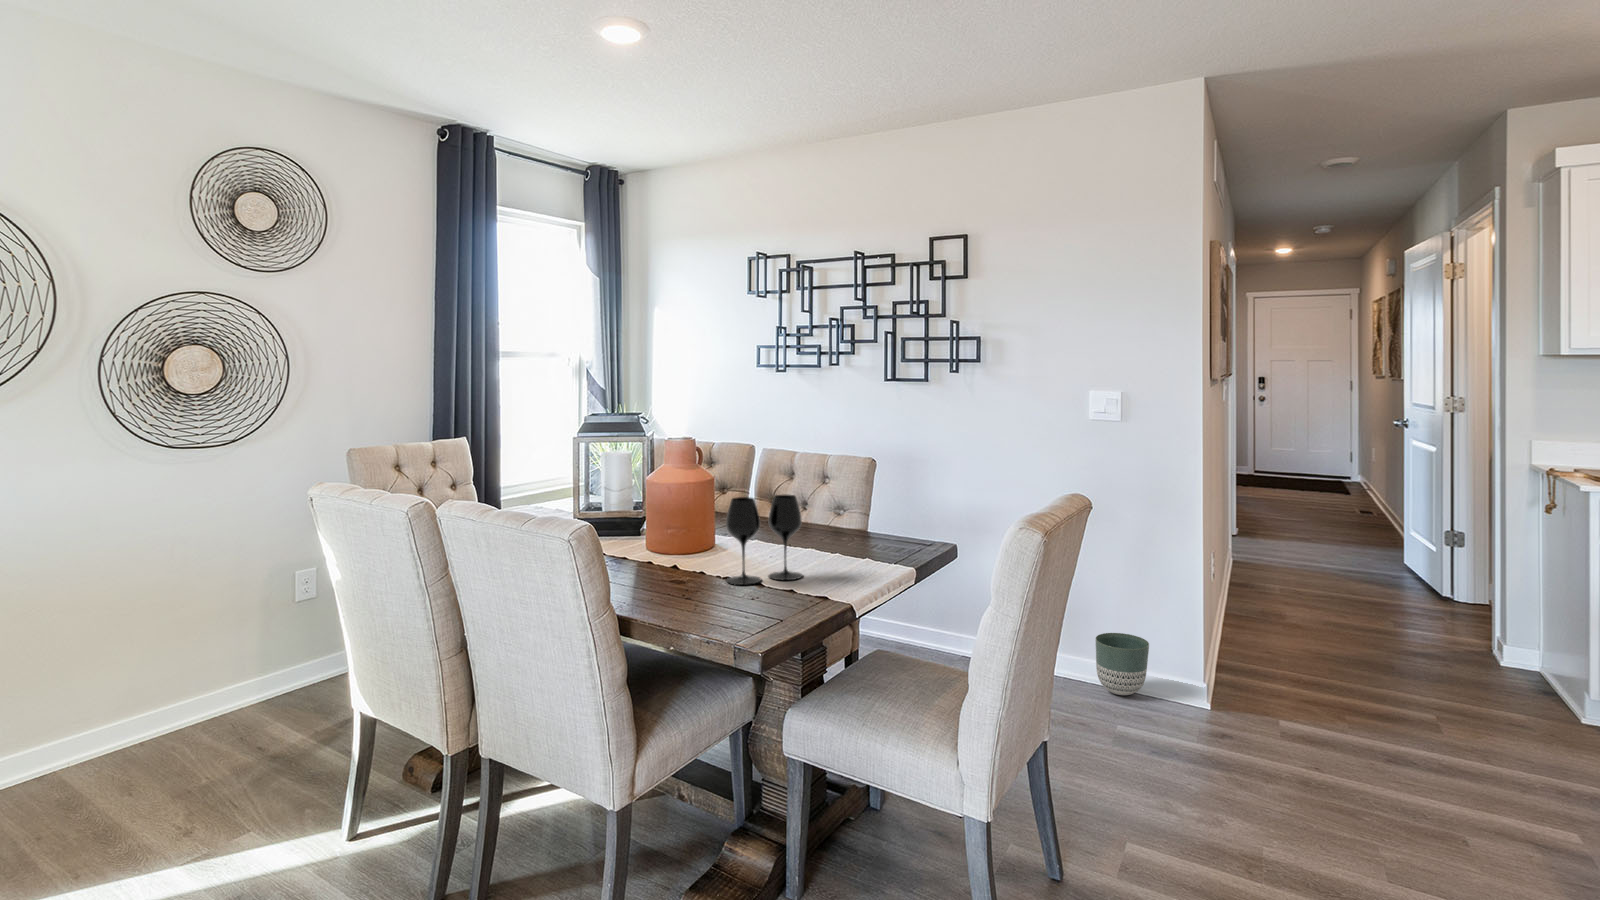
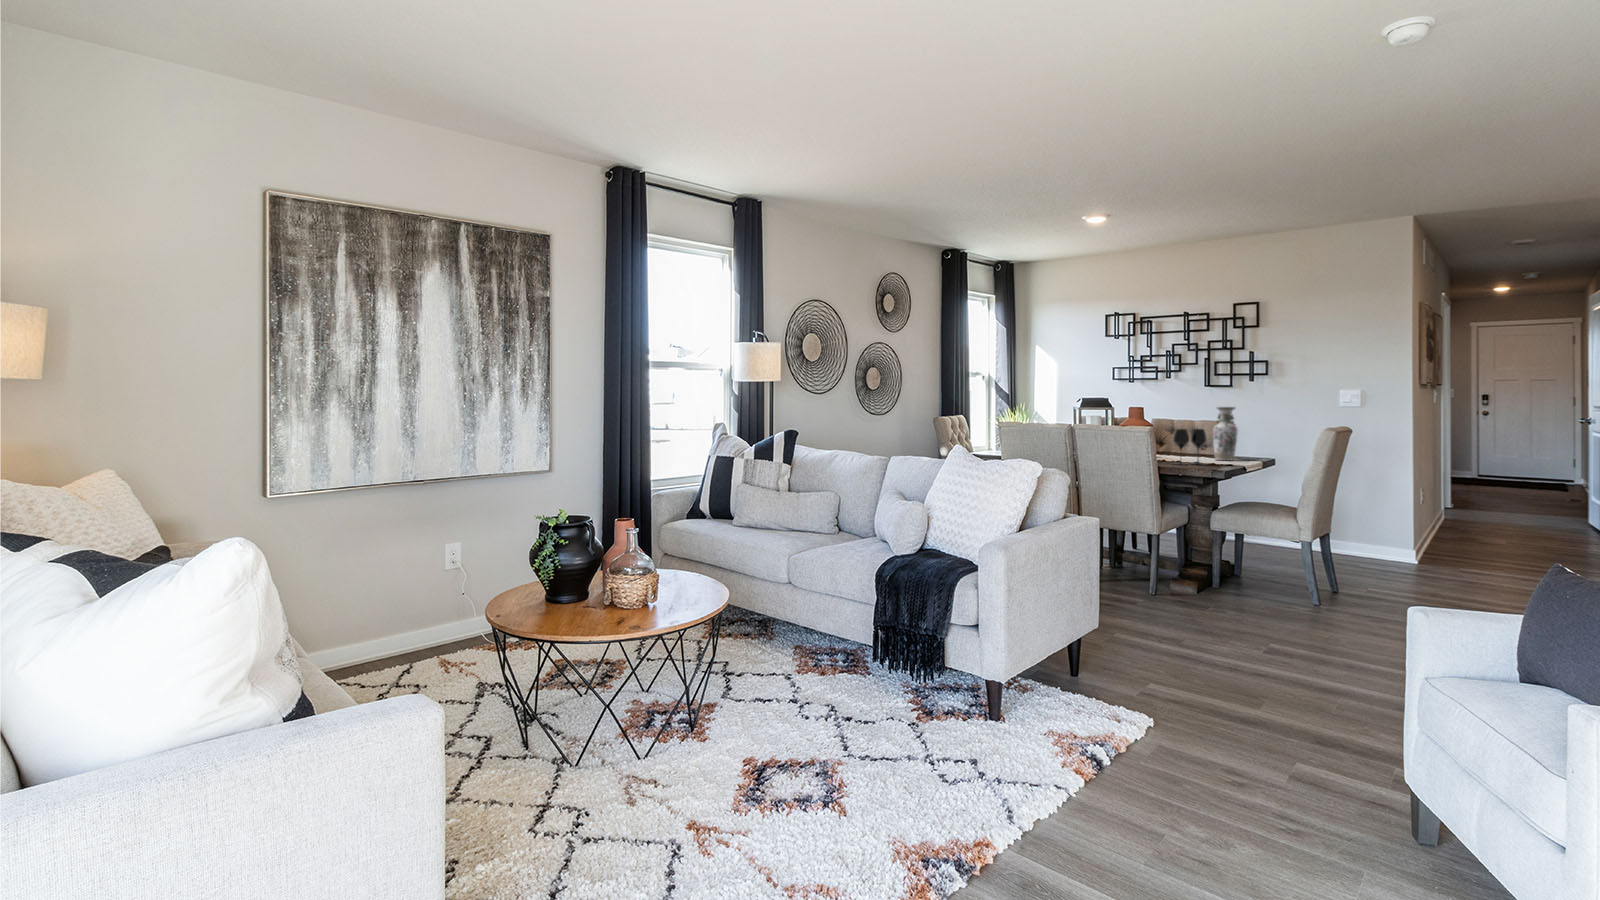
vase: none [842,435,887,551] -> present [1213,407,1238,460]
planter: present [1096,633,1149,695] -> none [1344,528,1378,560]

